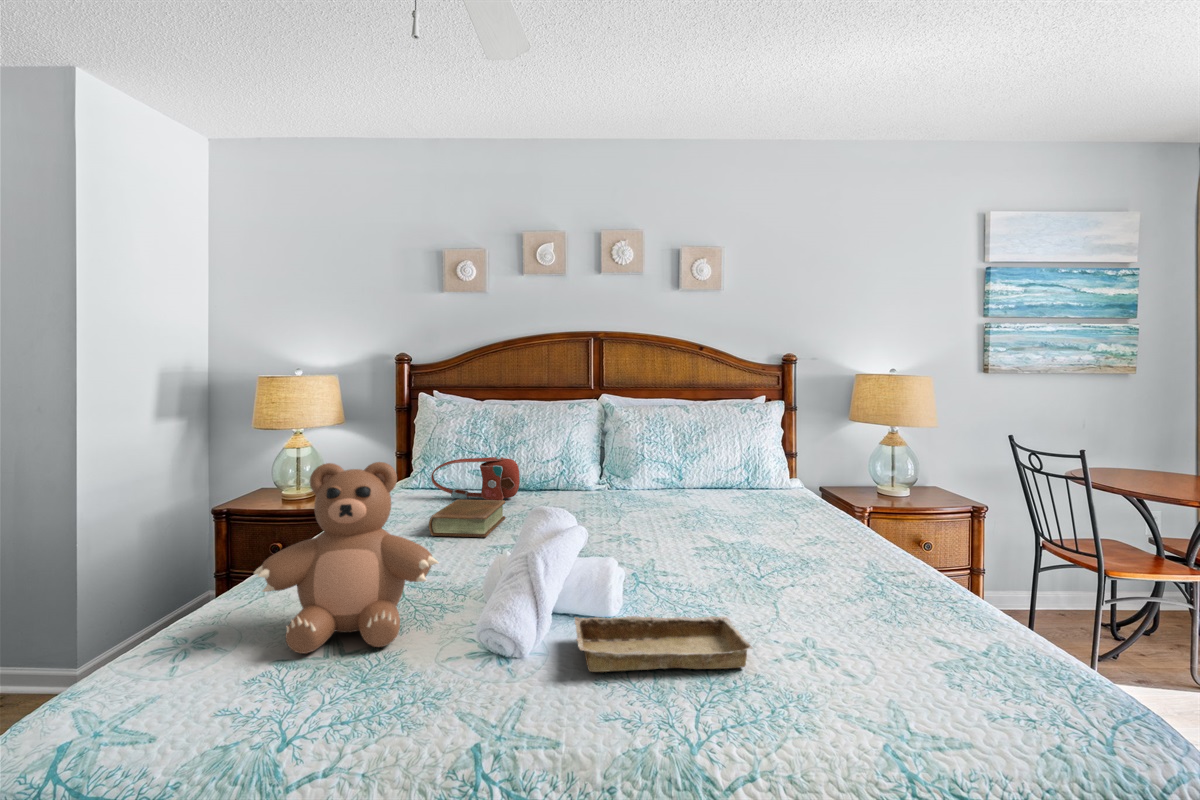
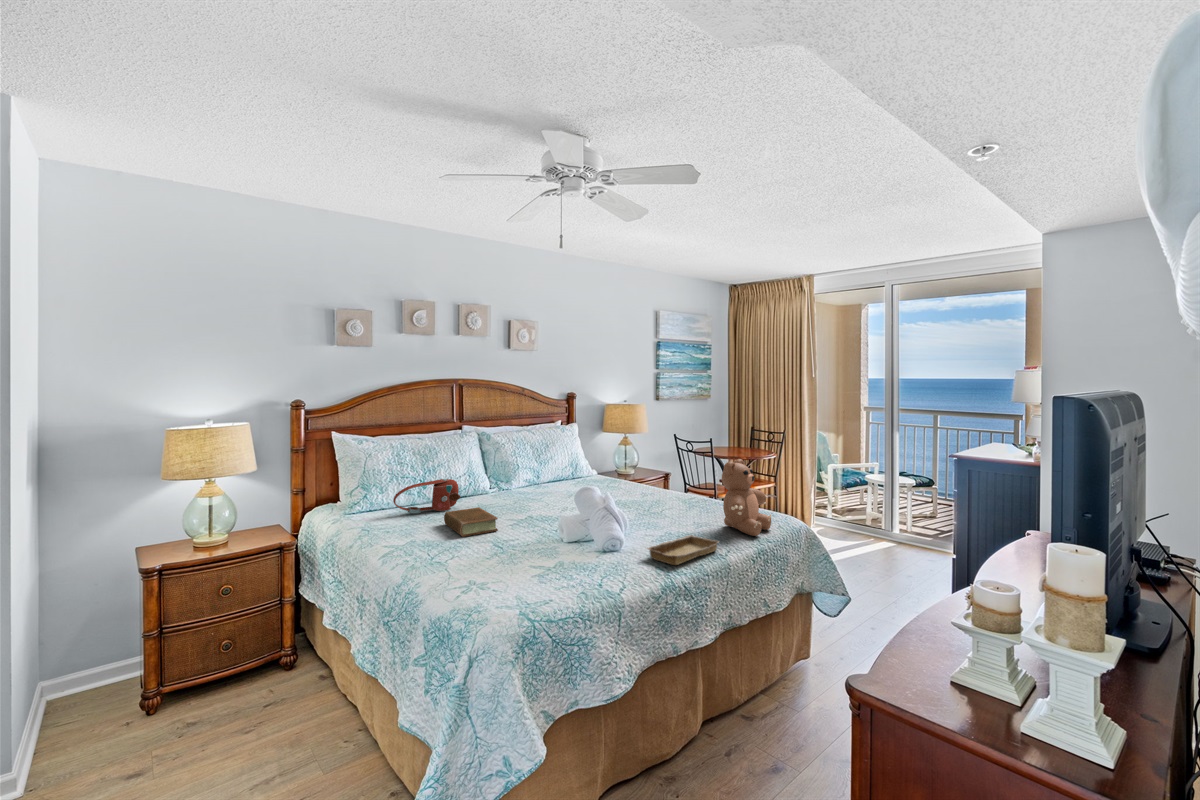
teddy bear: present [254,462,439,654] -> present [722,459,771,536]

